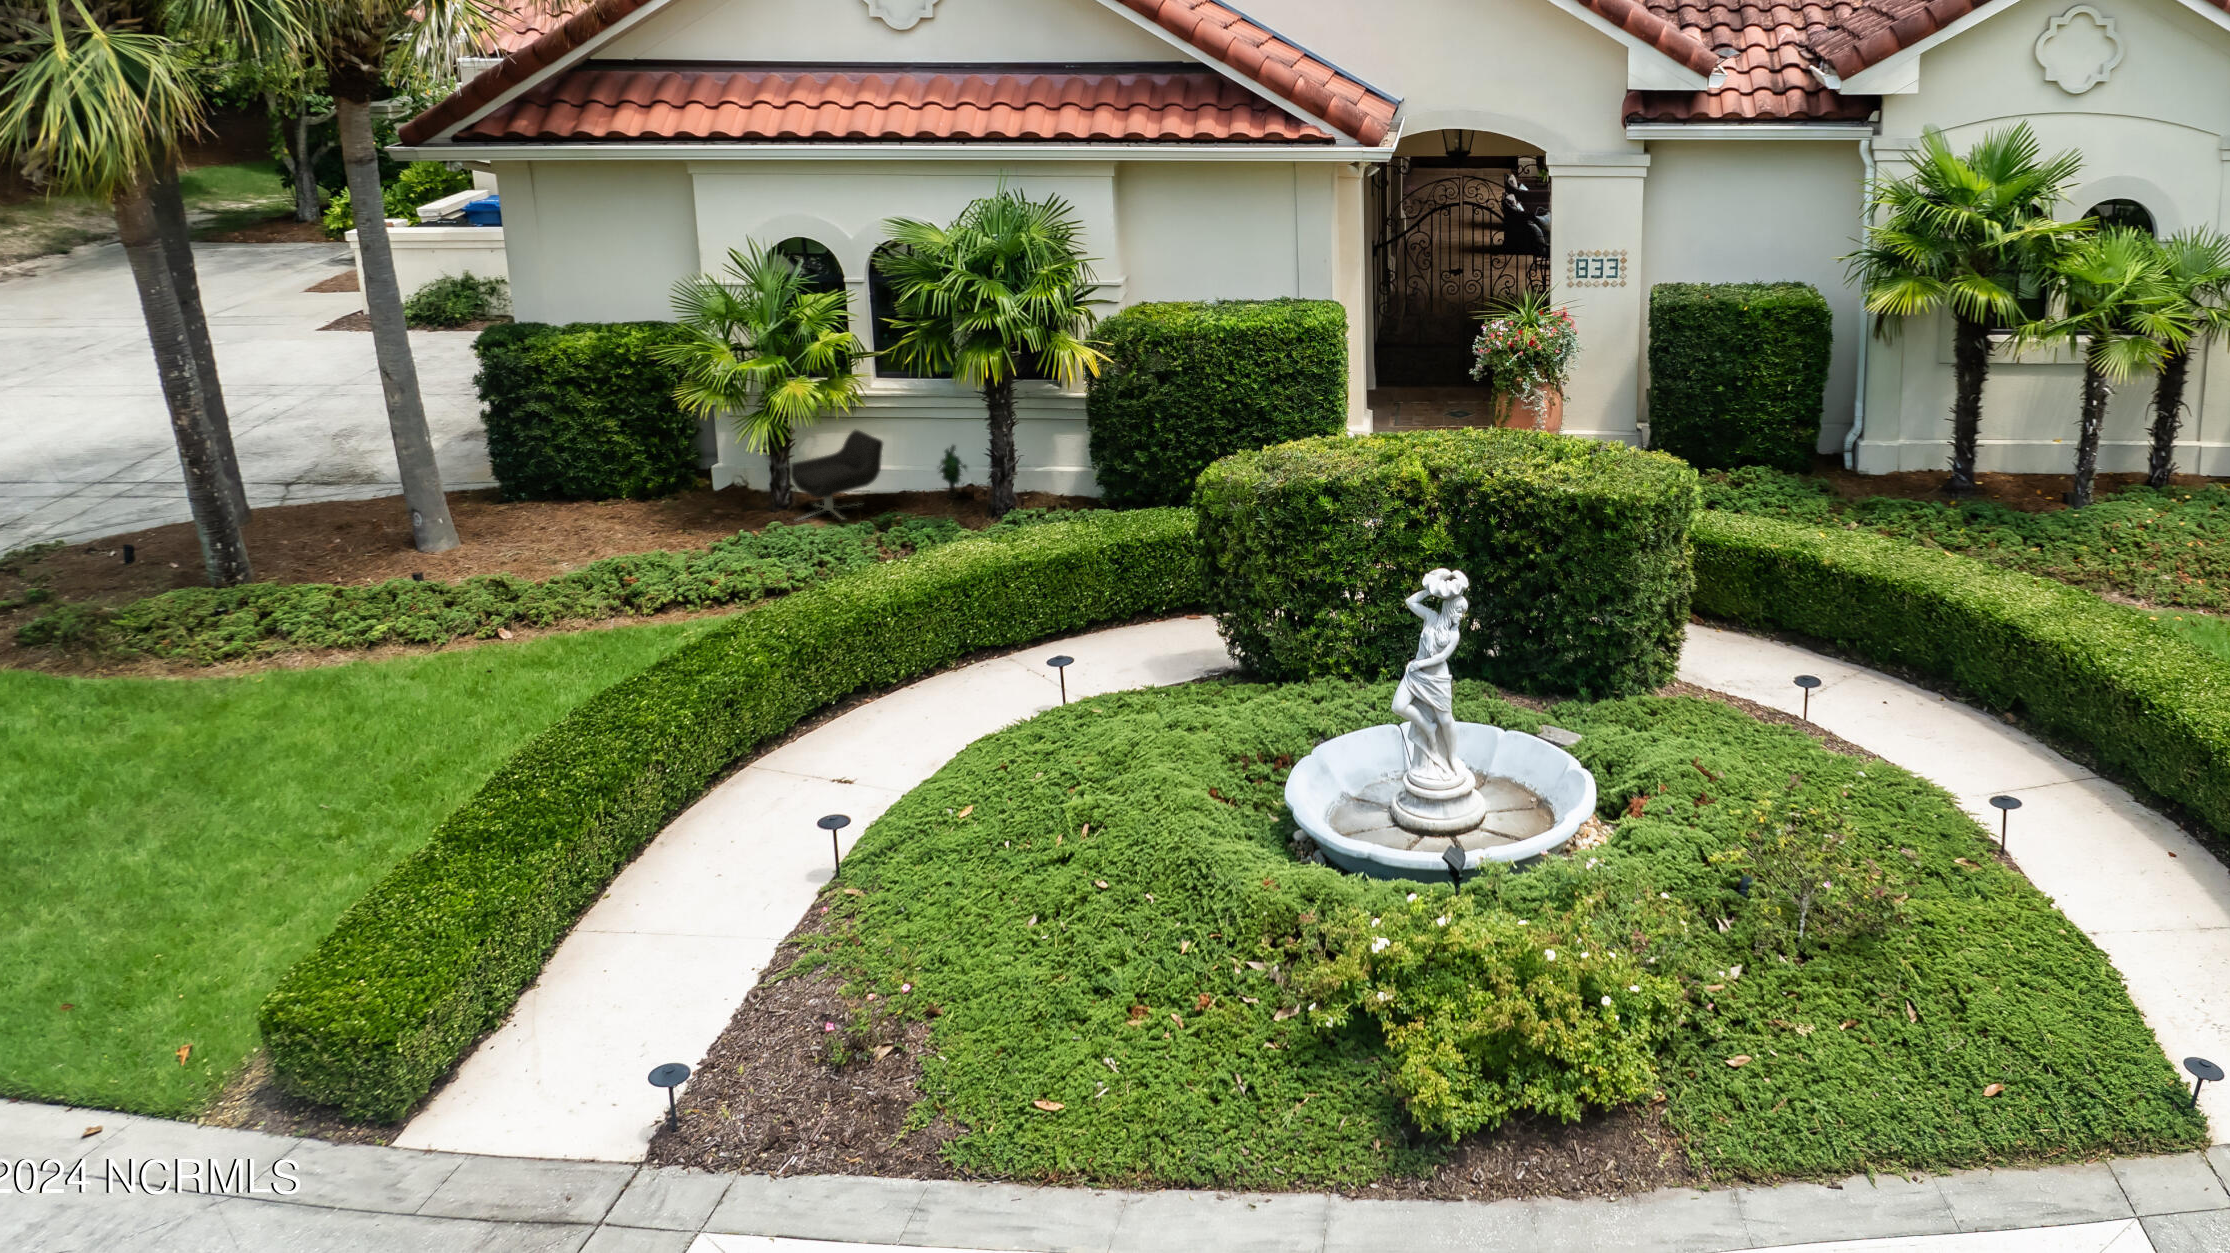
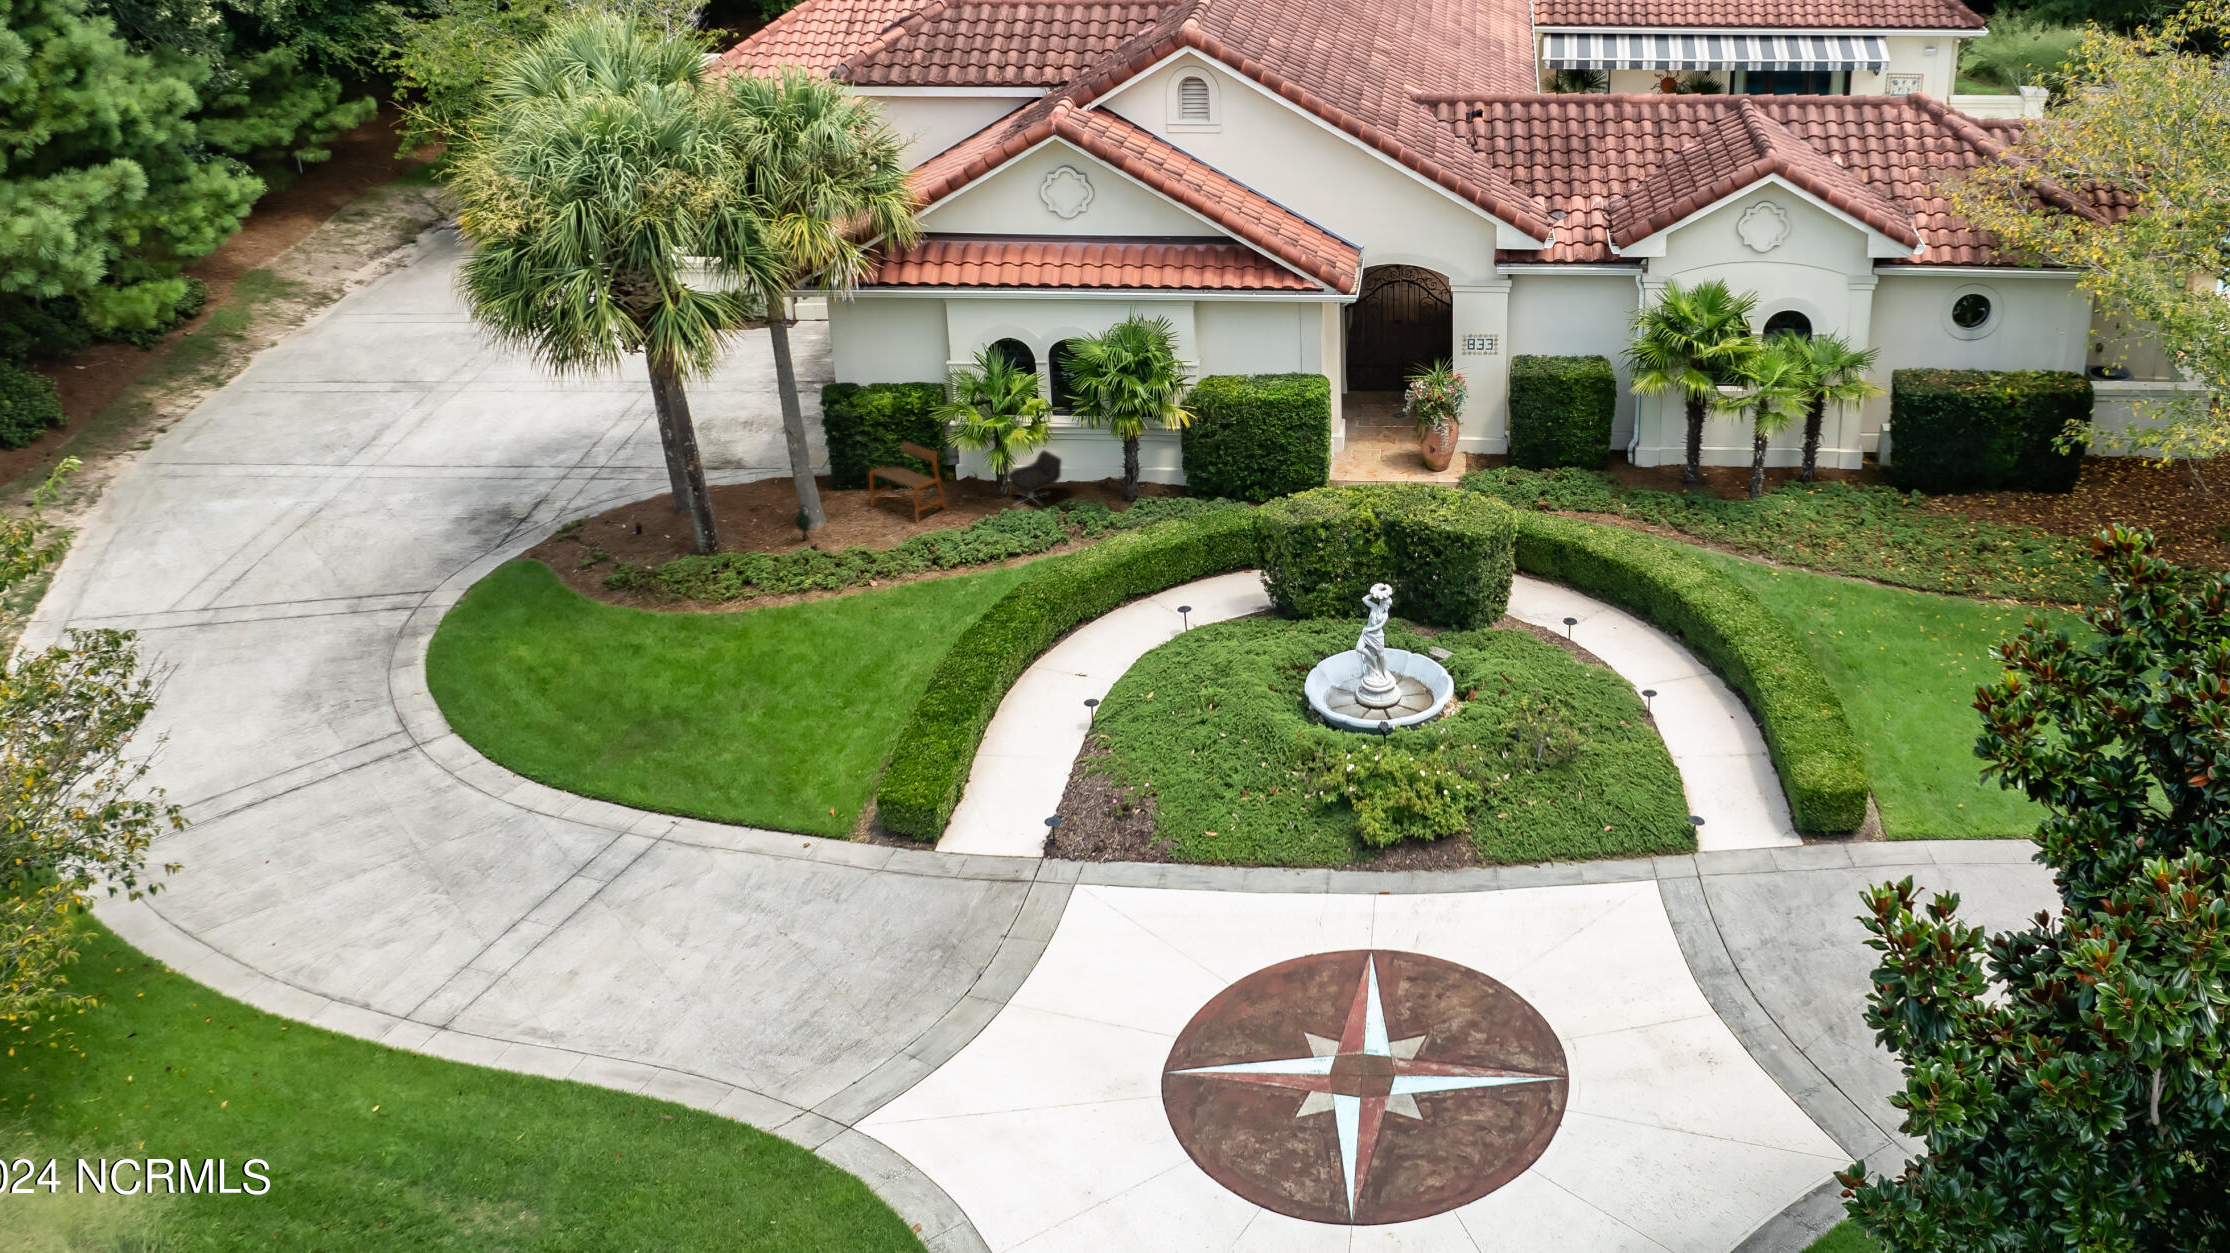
bench: none [543,403,677,544] -> present [869,442,946,523]
decorative plant: present [939,445,967,498] -> present [795,510,813,540]

